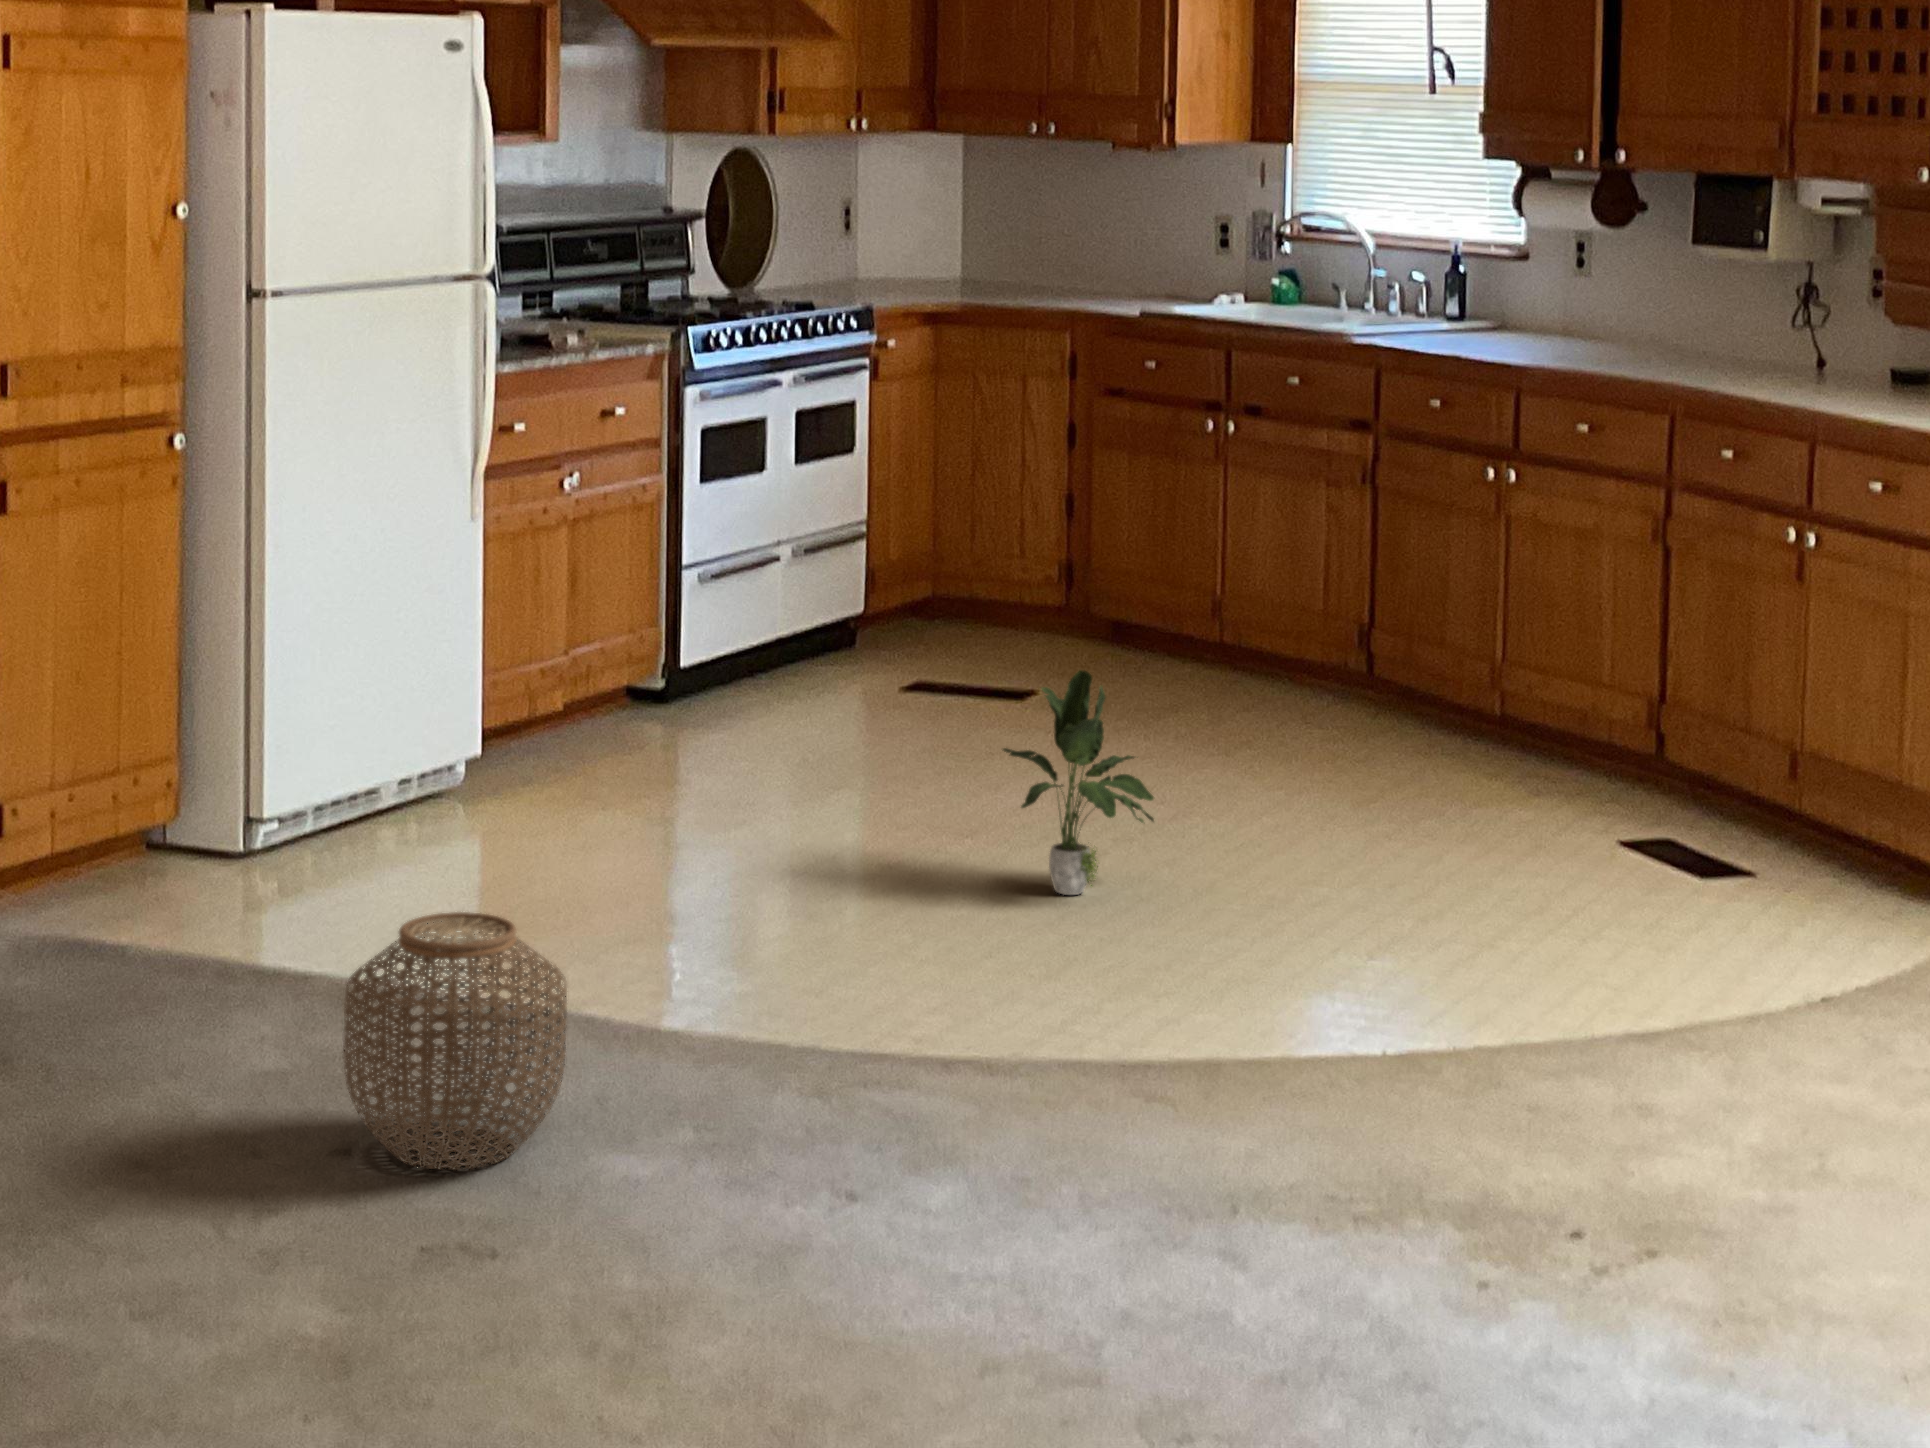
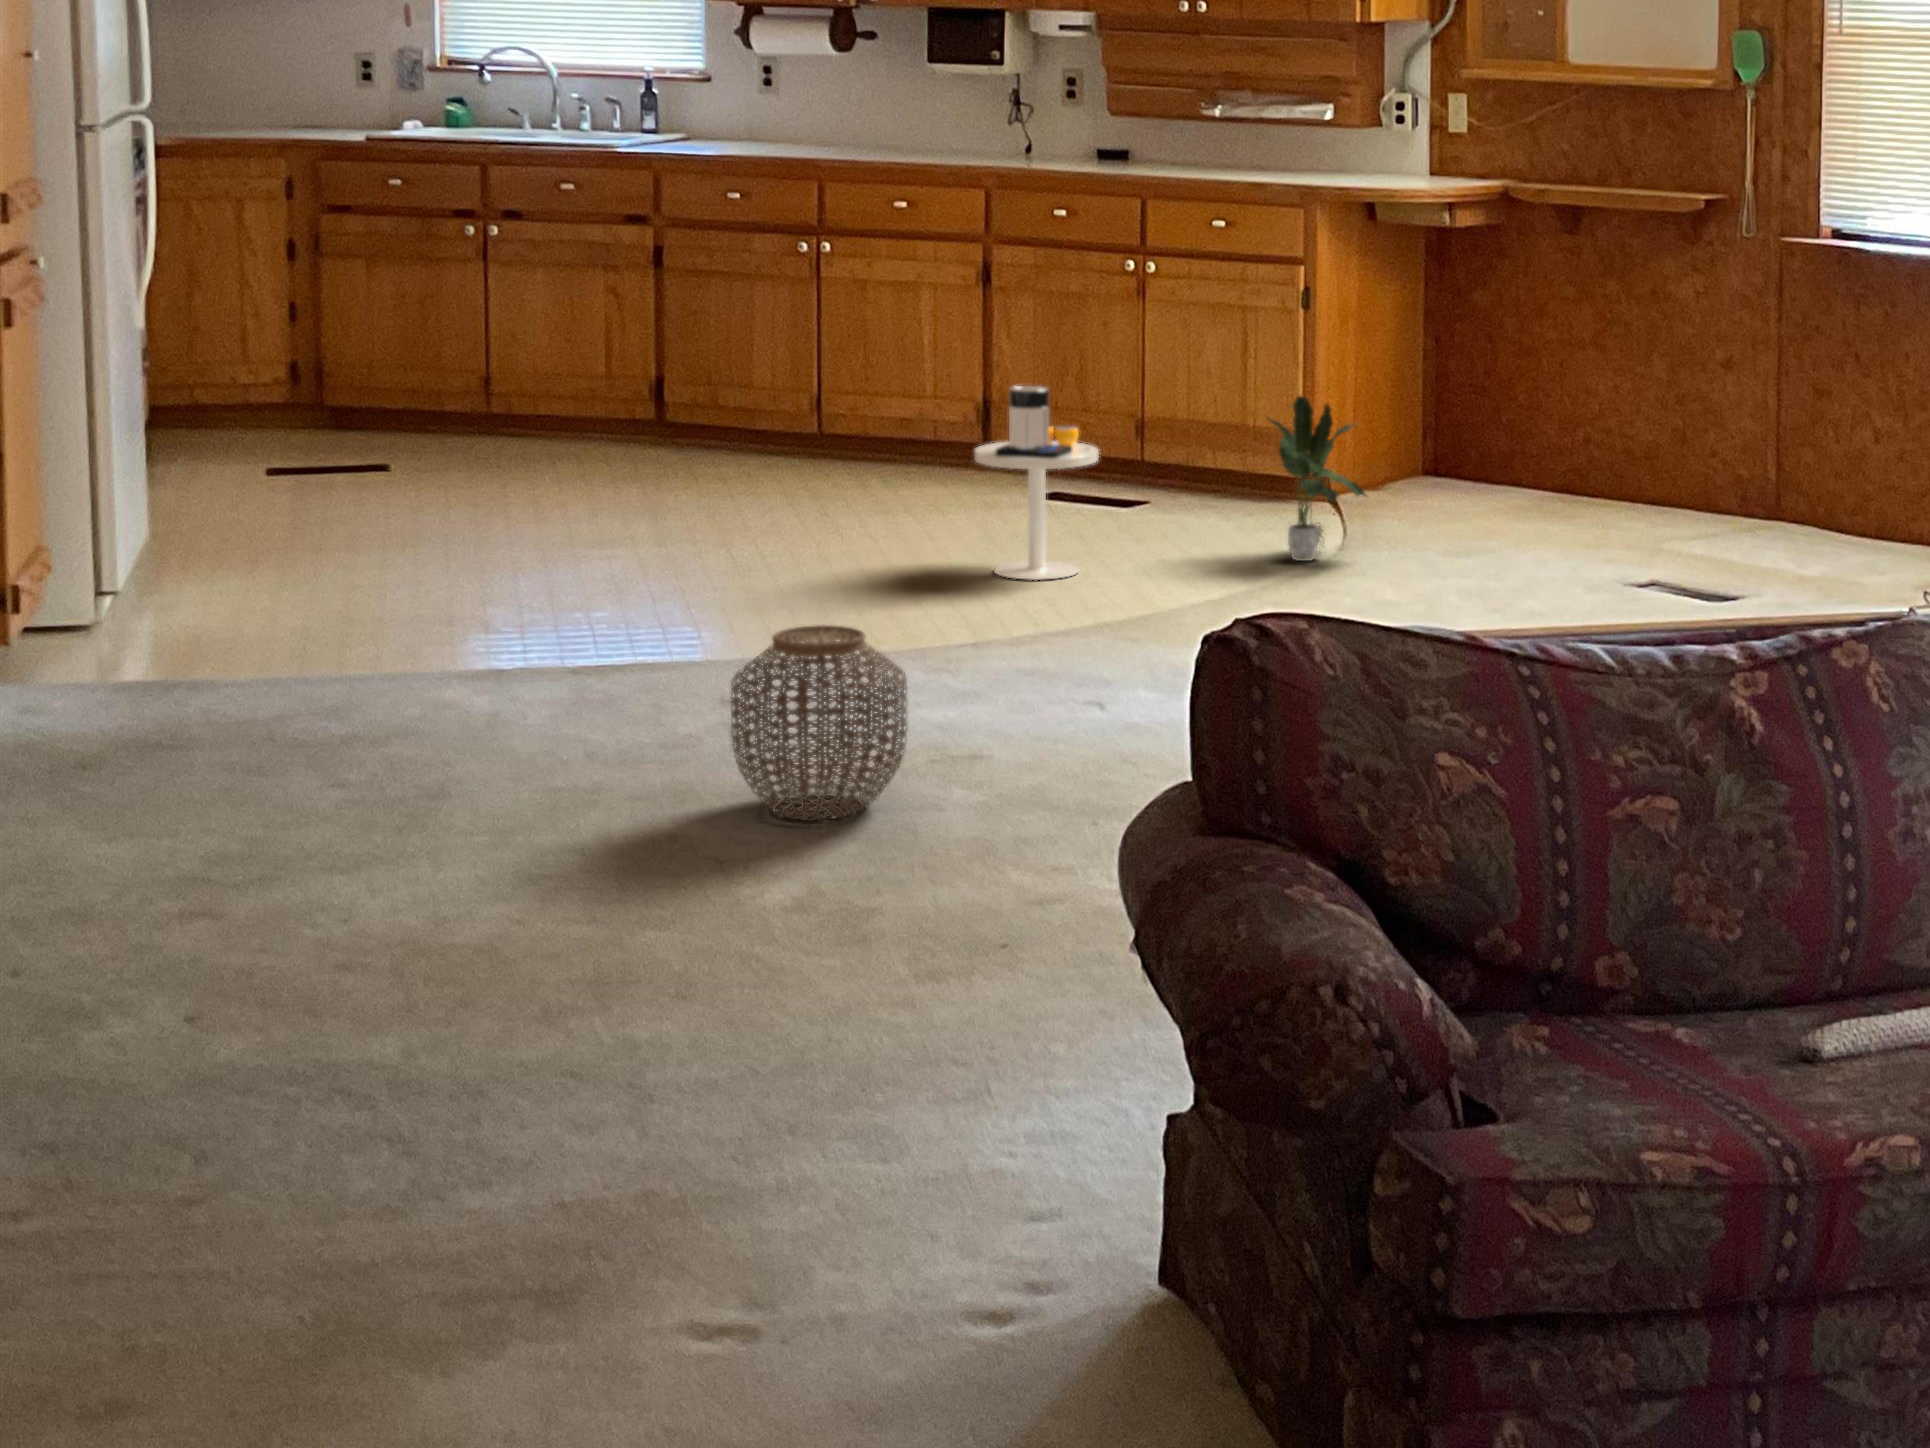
side table: none [1353,660,1518,926] -> present [975,385,1099,580]
potted plant: present [1003,670,1154,895] -> present [1268,396,1366,561]

